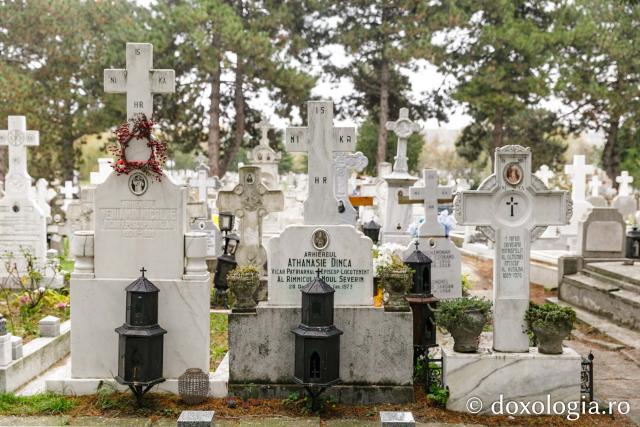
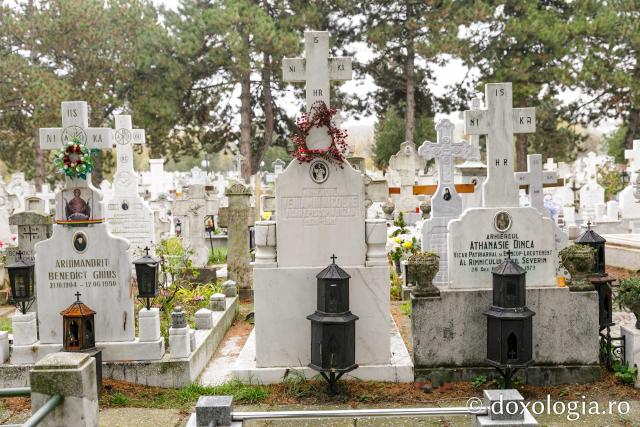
woven basket: present [178,368,209,404] -> none [368,355,399,391]

